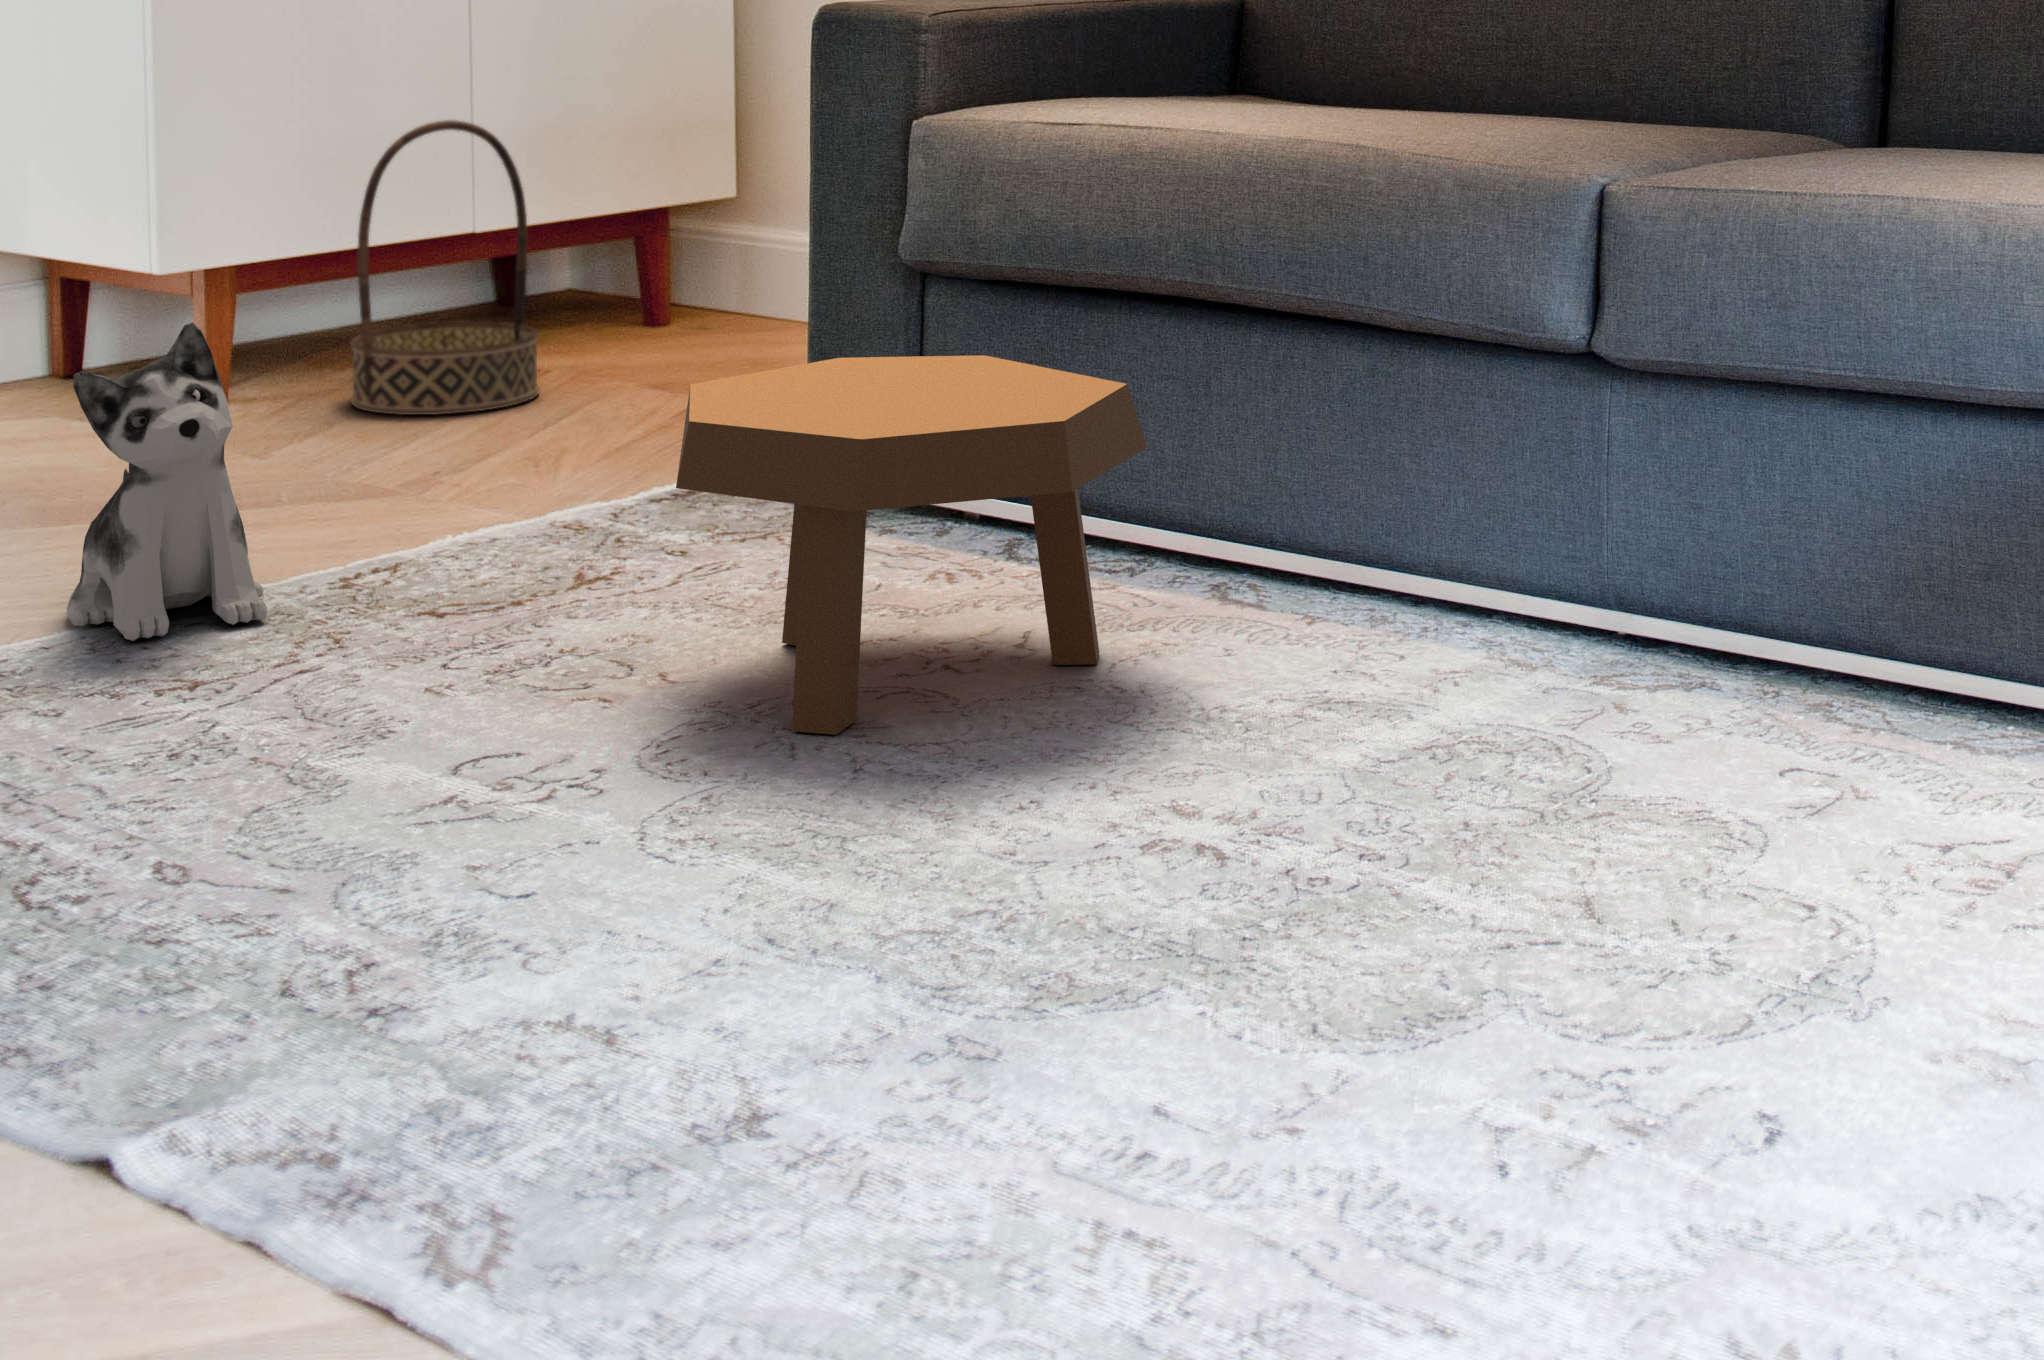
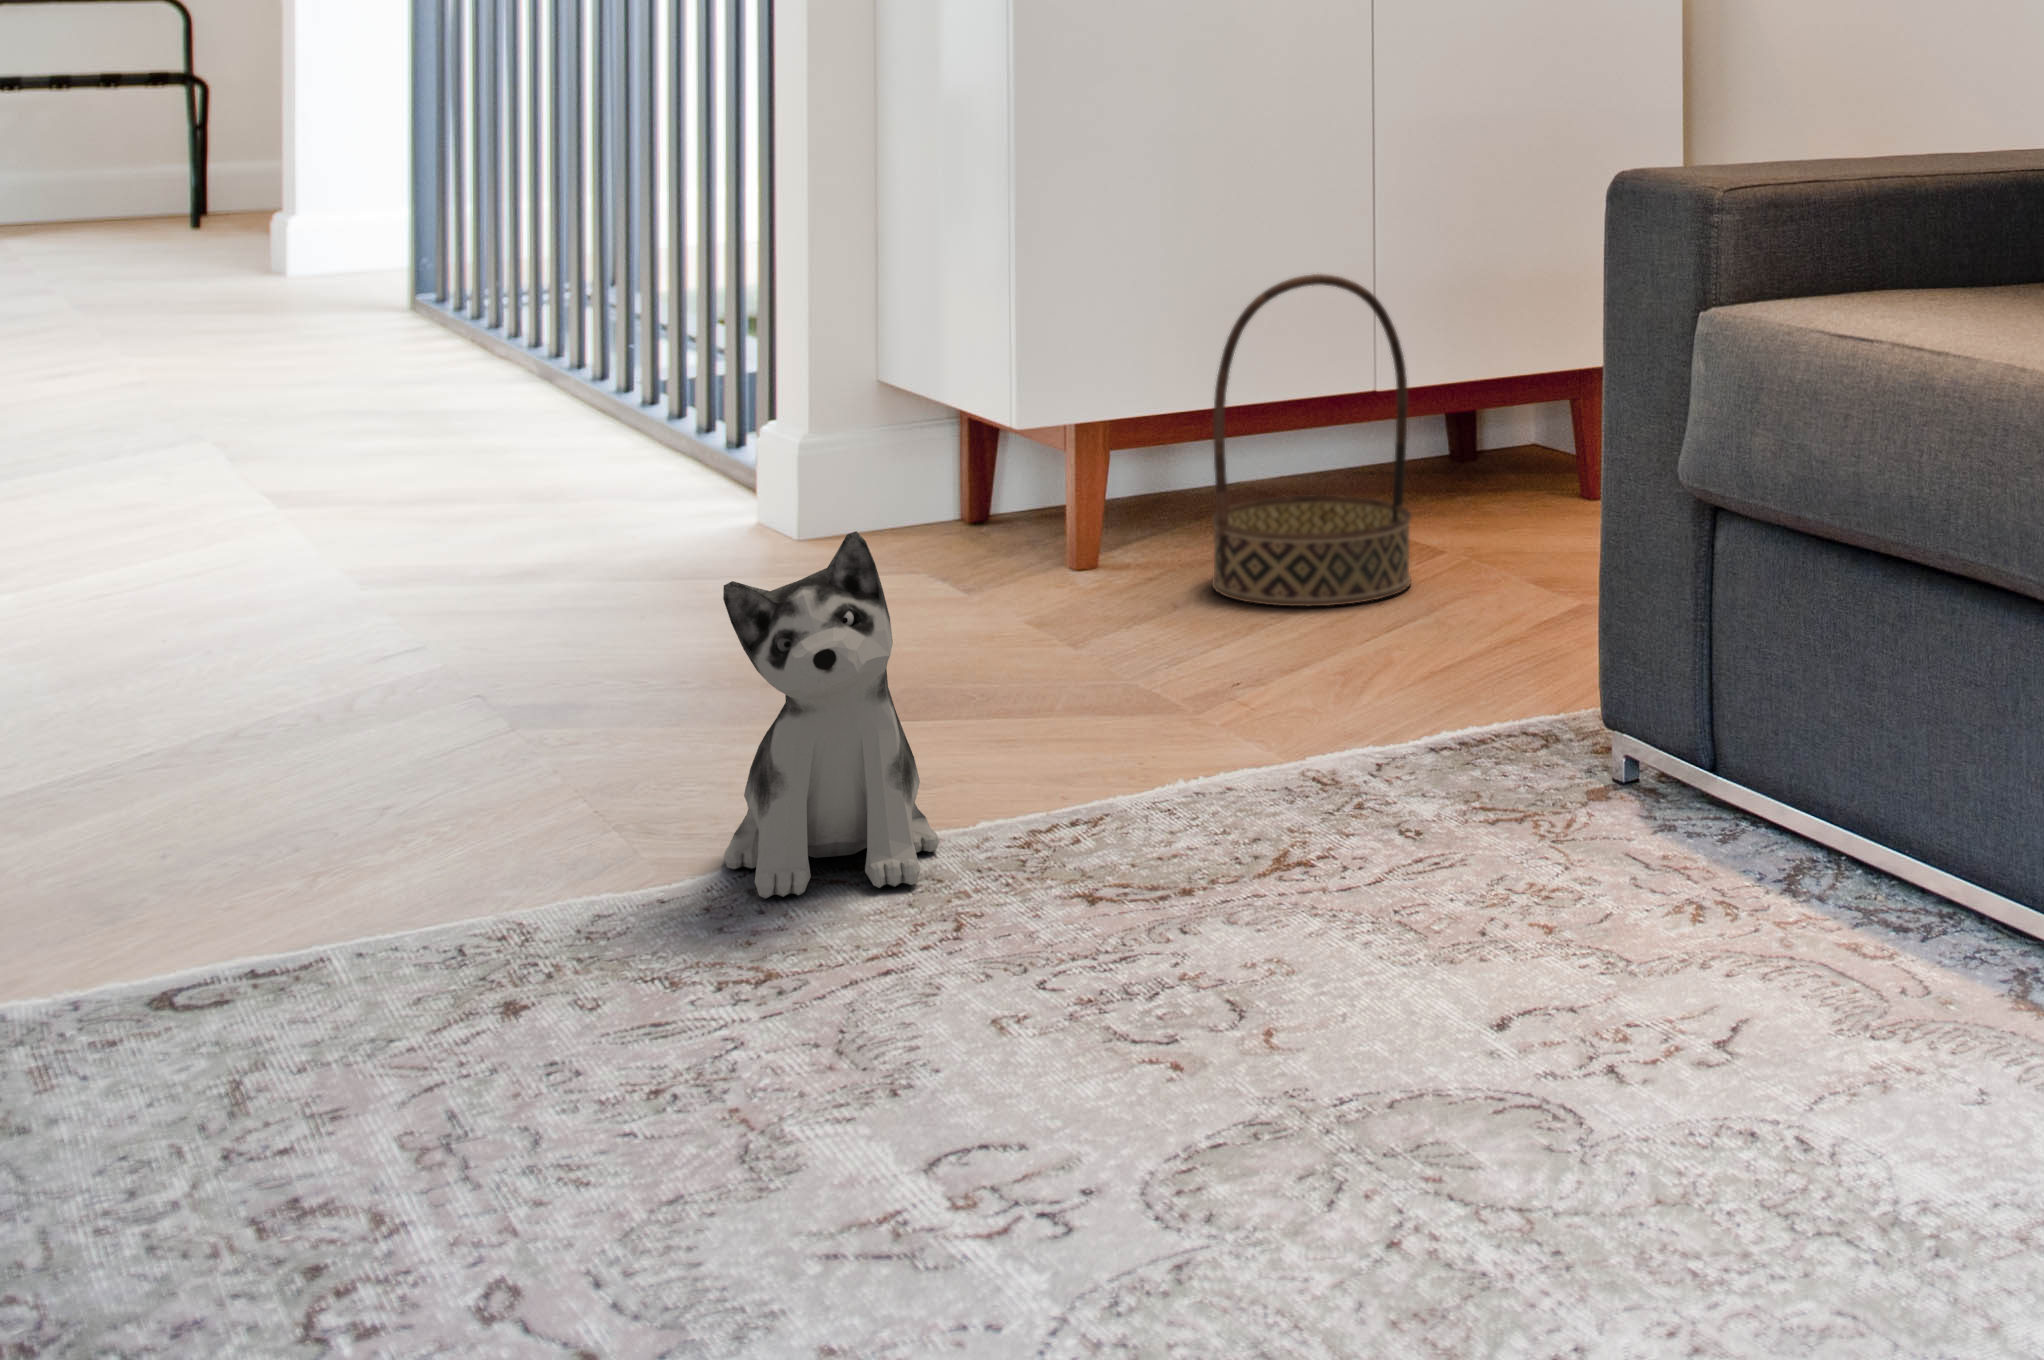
footstool: present [676,355,1148,735] -> none [1256,636,1880,1171]

